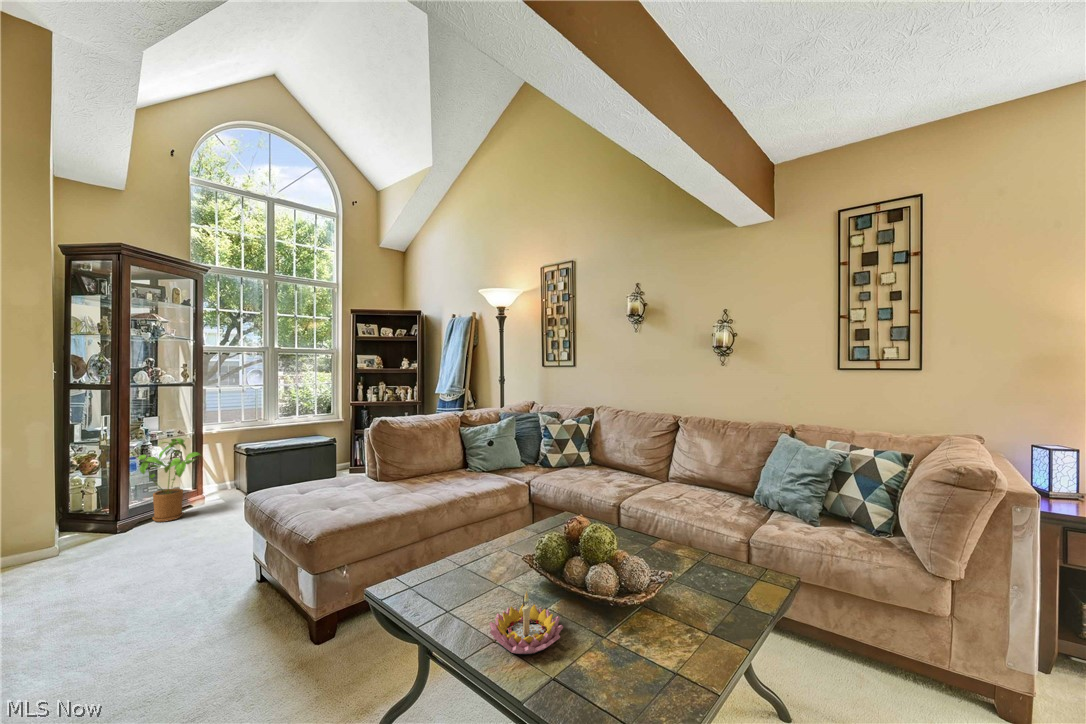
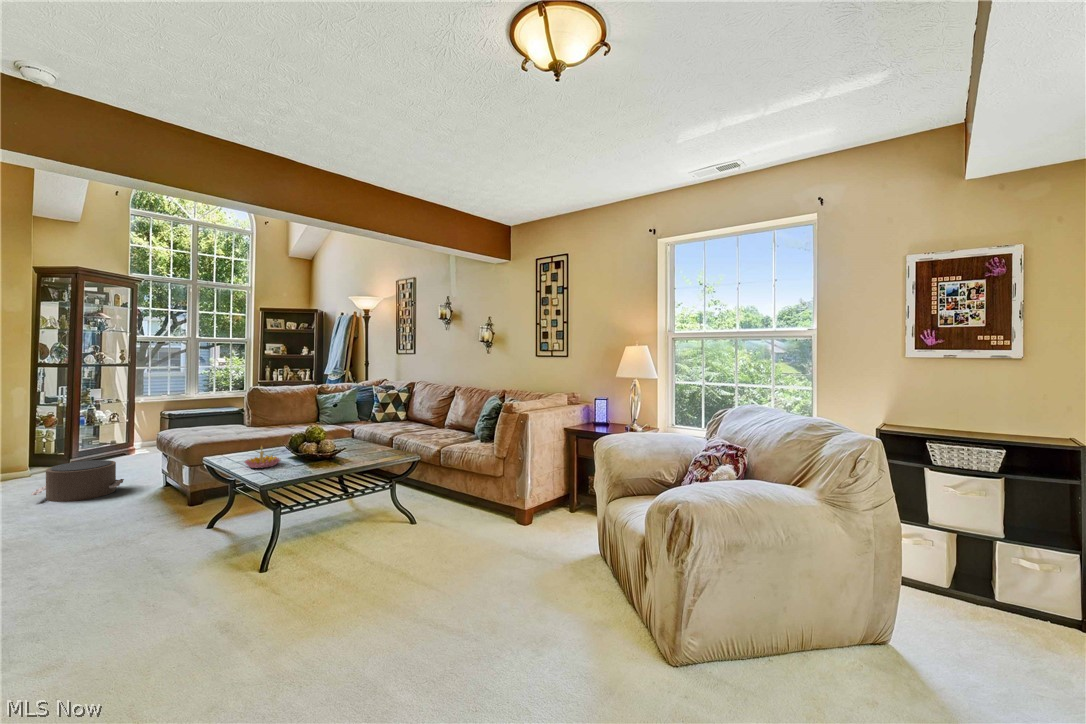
house plant: present [139,438,201,522] -> none [87,403,136,462]
pouf: none [42,543,195,632] -> present [31,460,124,502]

